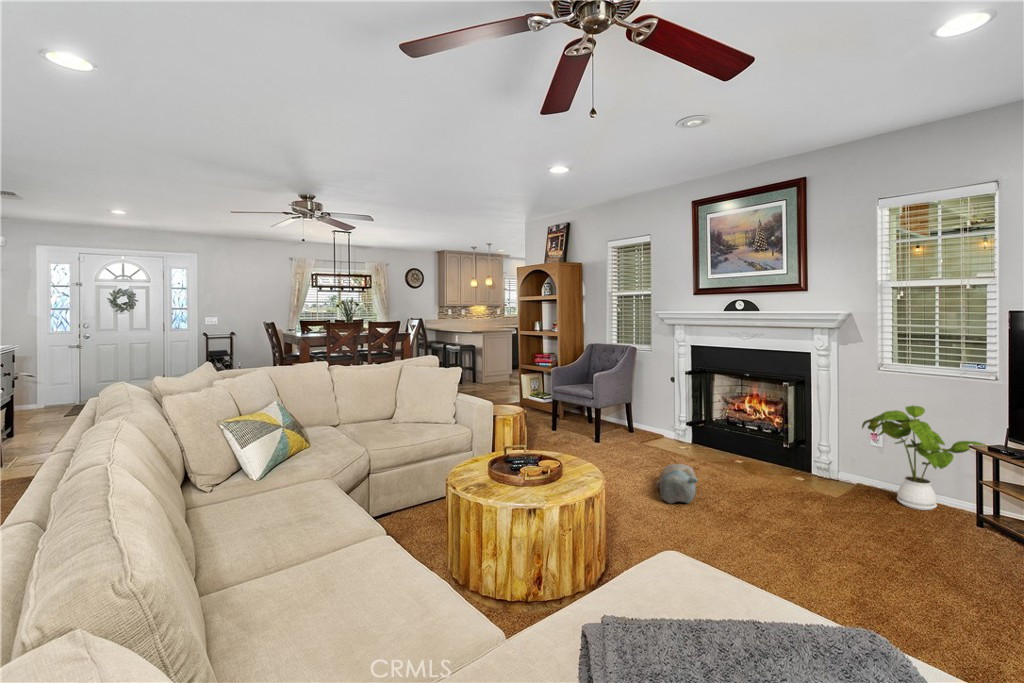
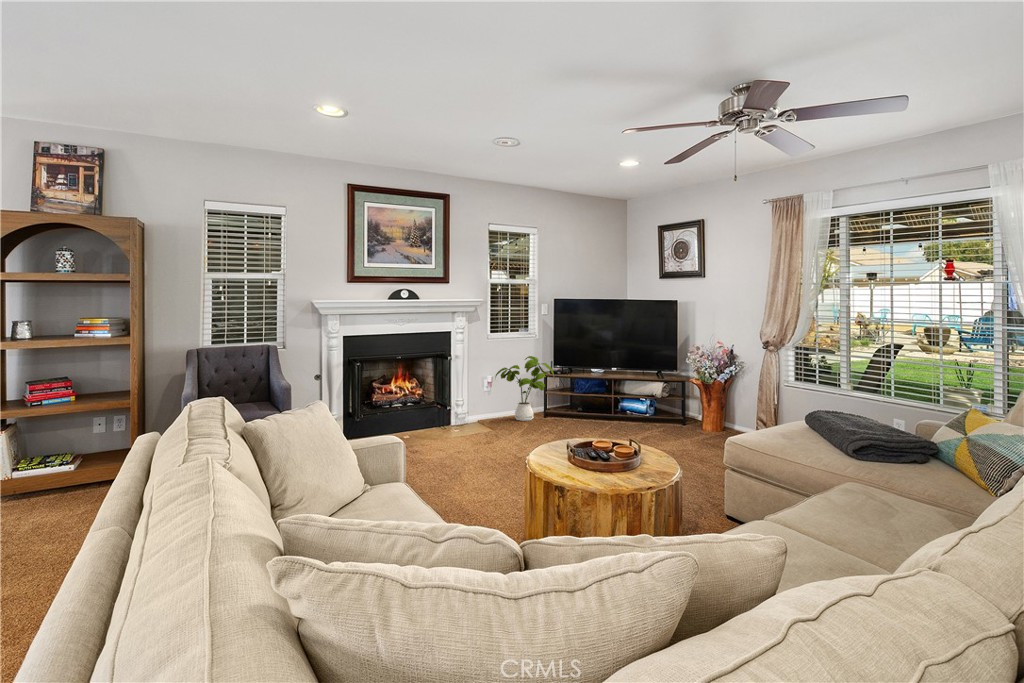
plush toy: present [656,464,698,503] -> none [433,435,486,466]

